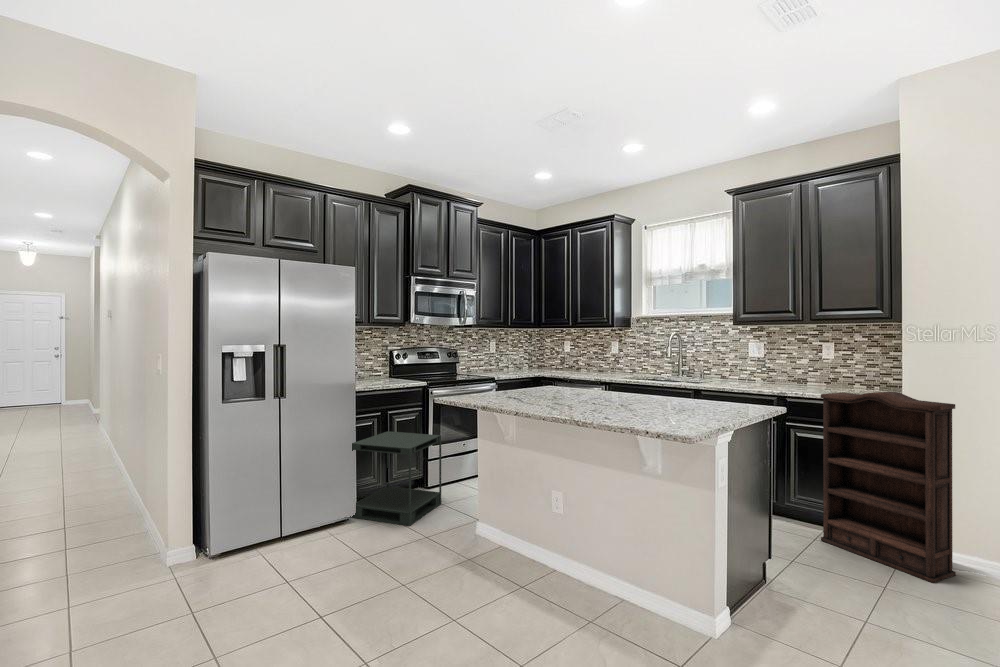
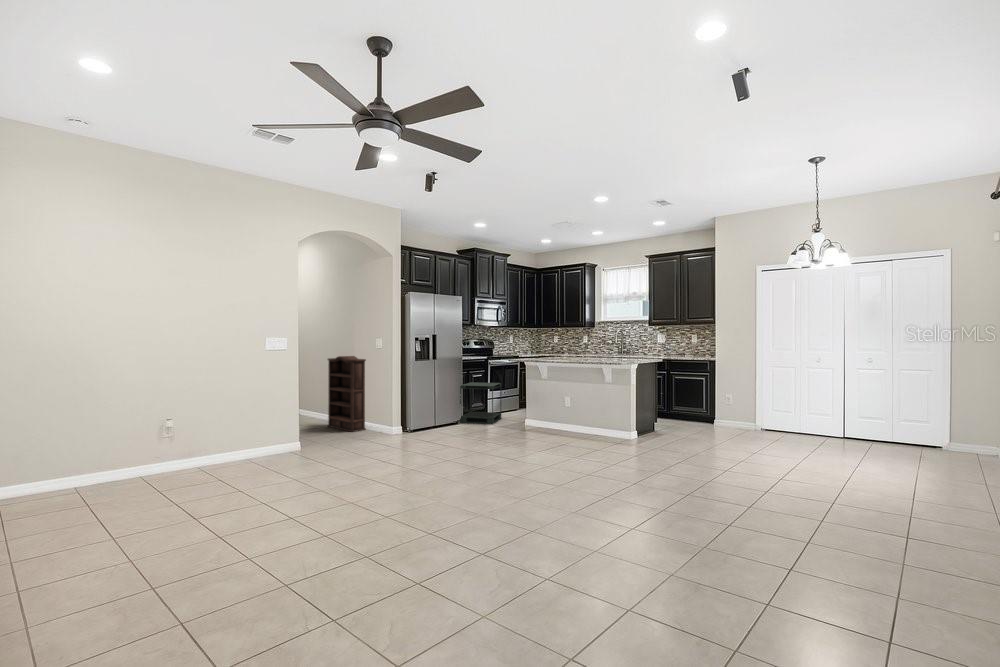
bookshelf: present [821,392,956,583] -> present [328,356,366,432]

